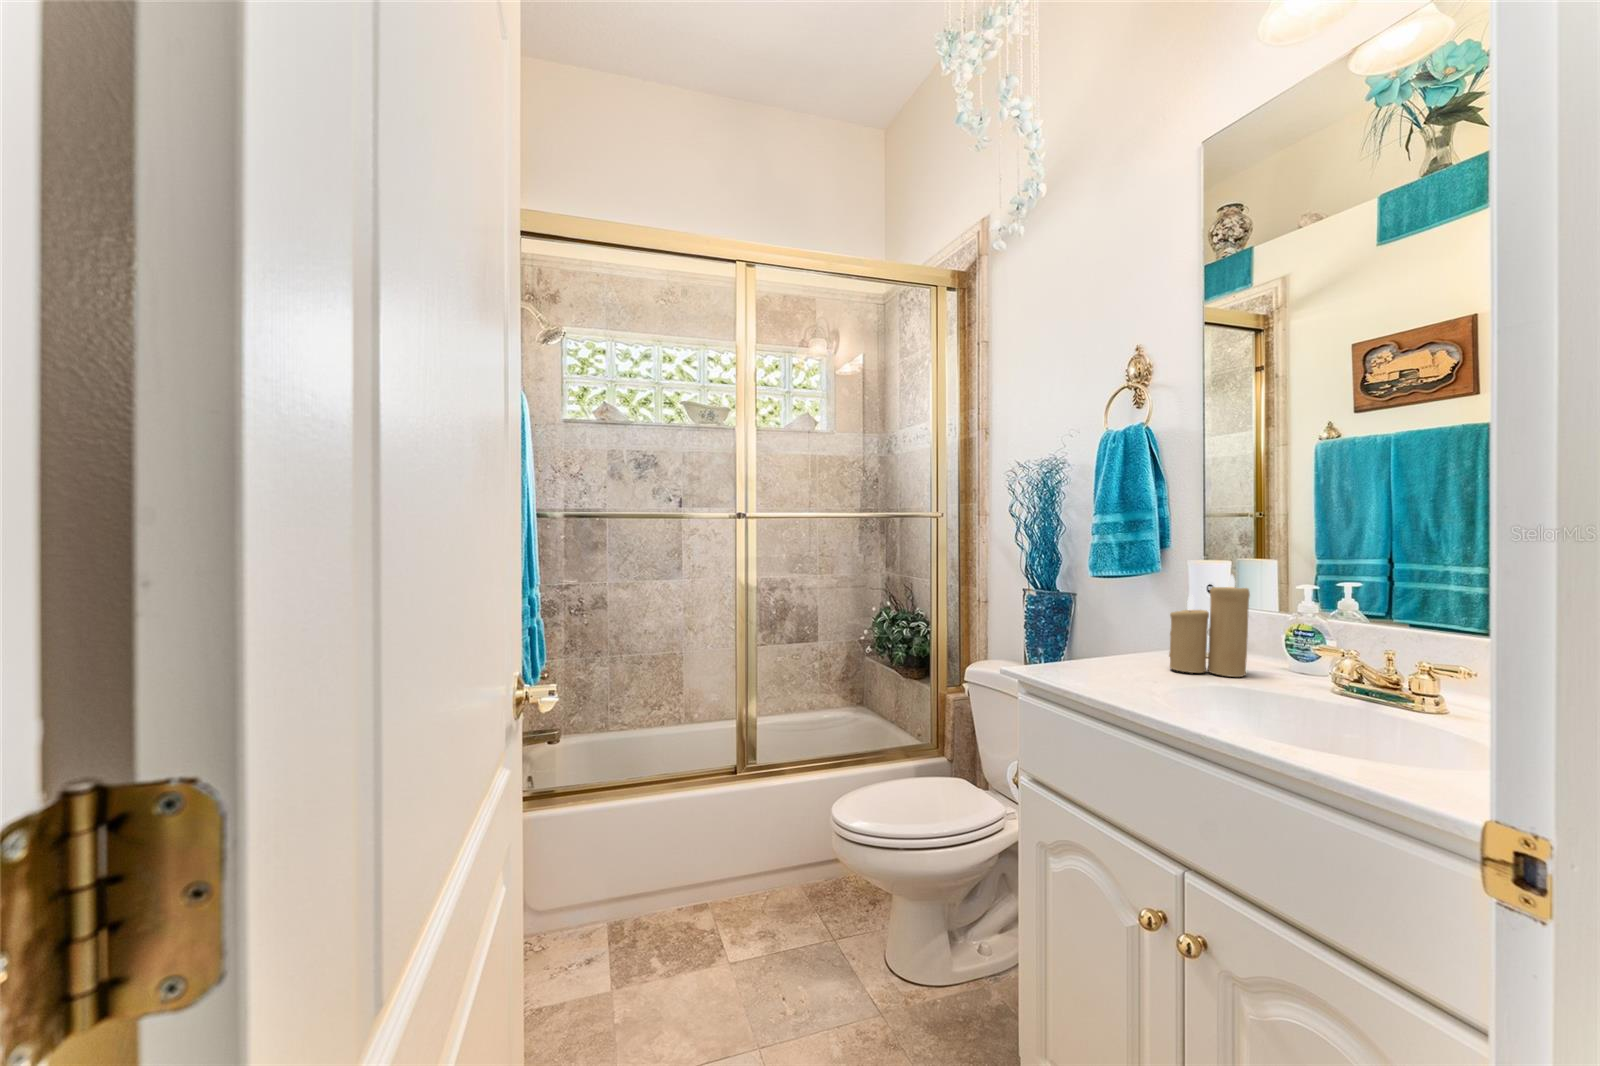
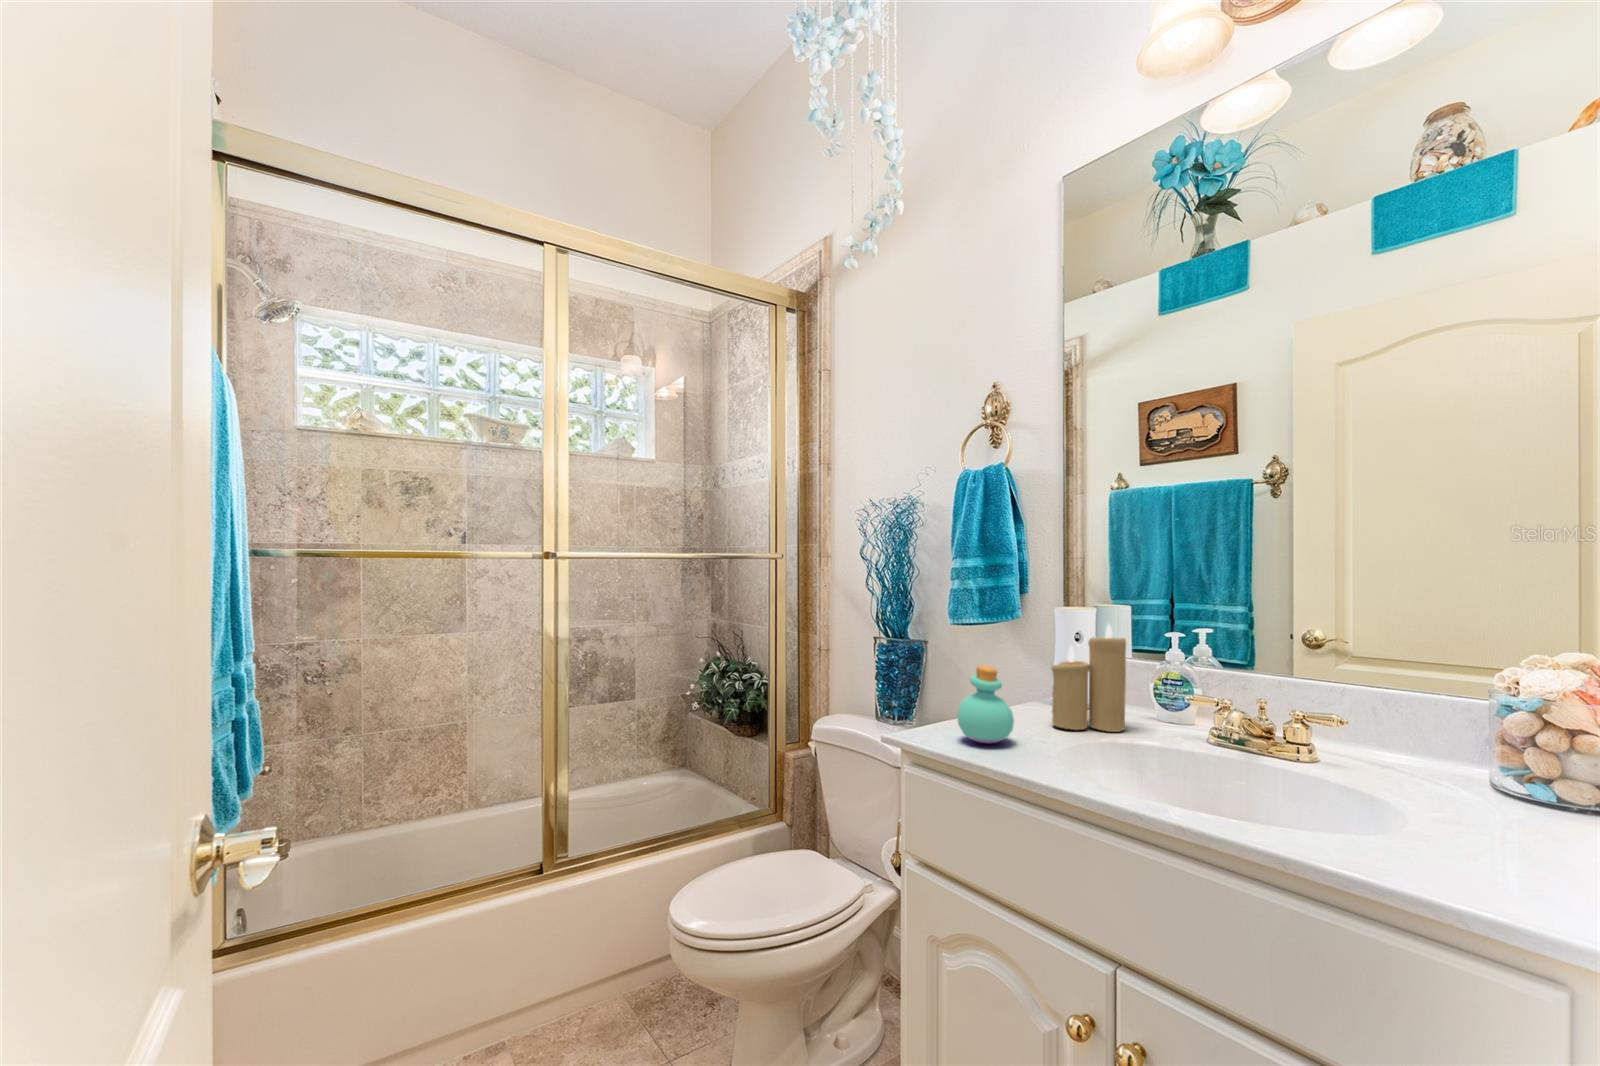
perfume bottle: none [1066,607,1120,676] -> present [957,665,1014,743]

